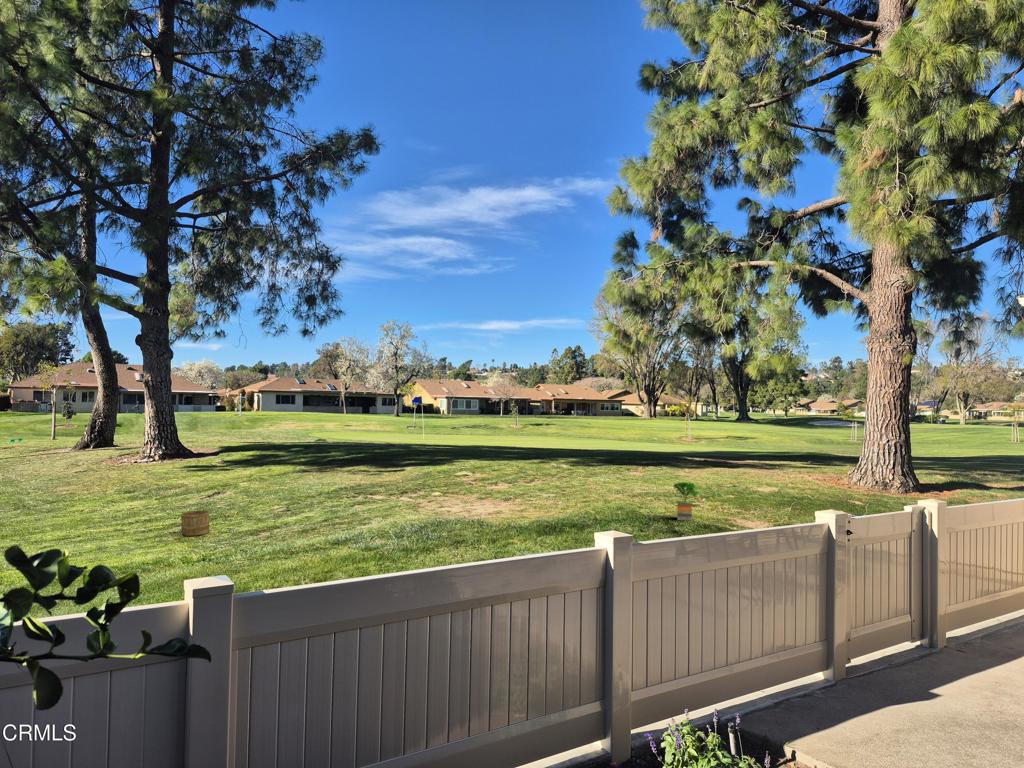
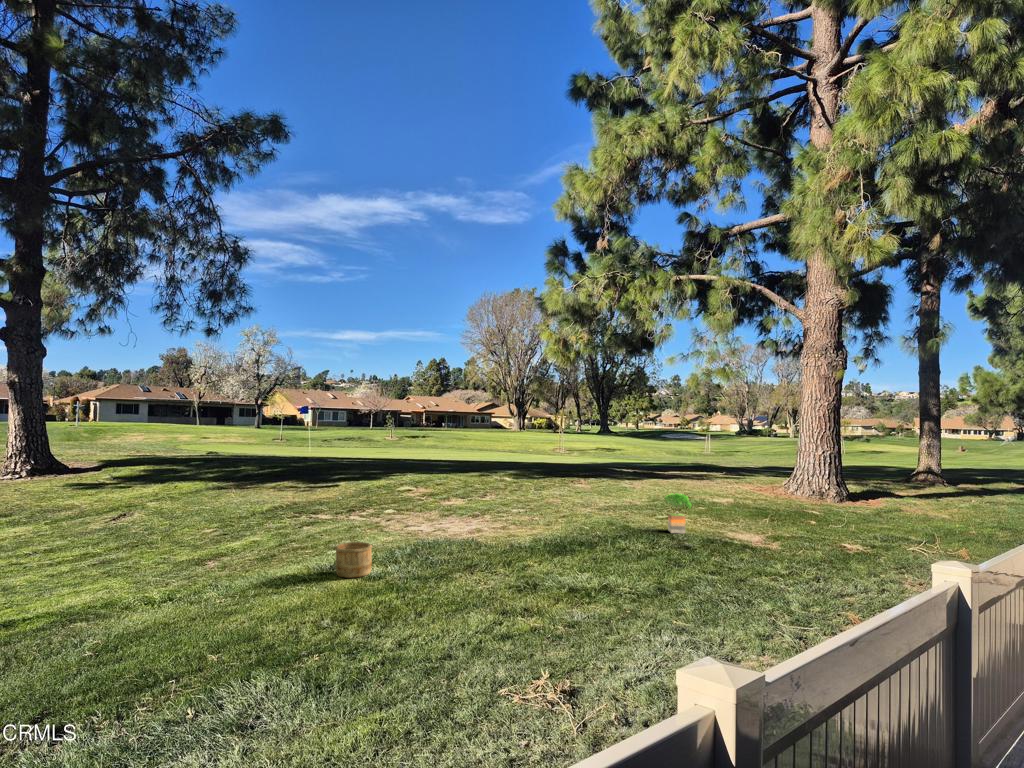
wooden bucket: present [180,510,210,536] -> present [335,542,372,578]

